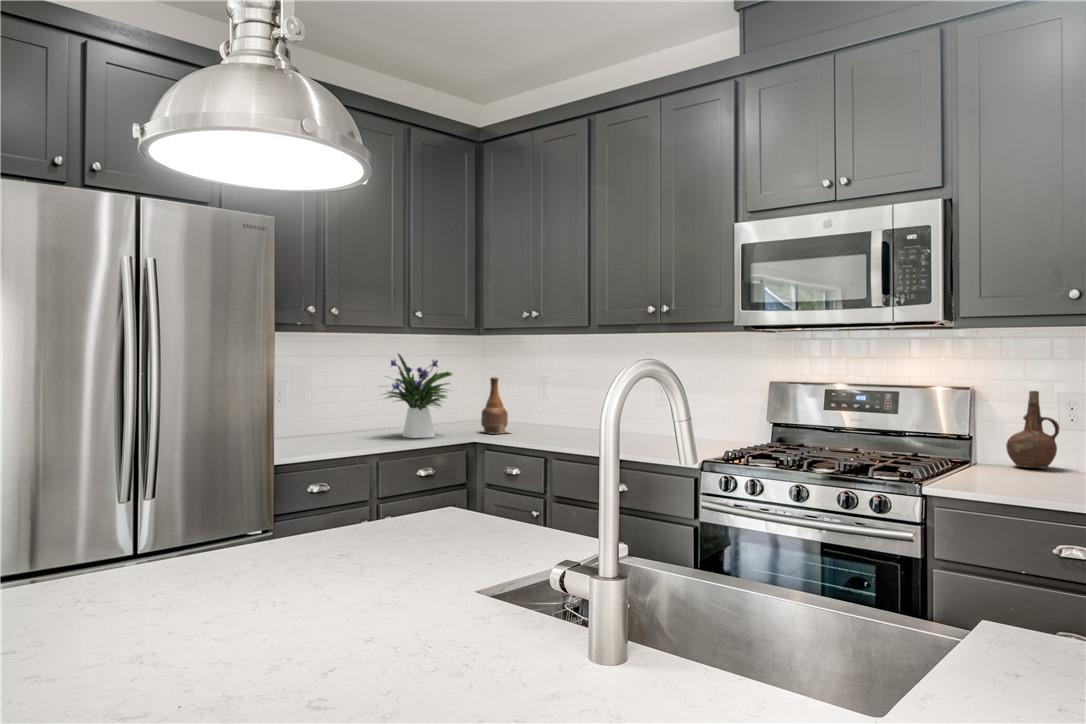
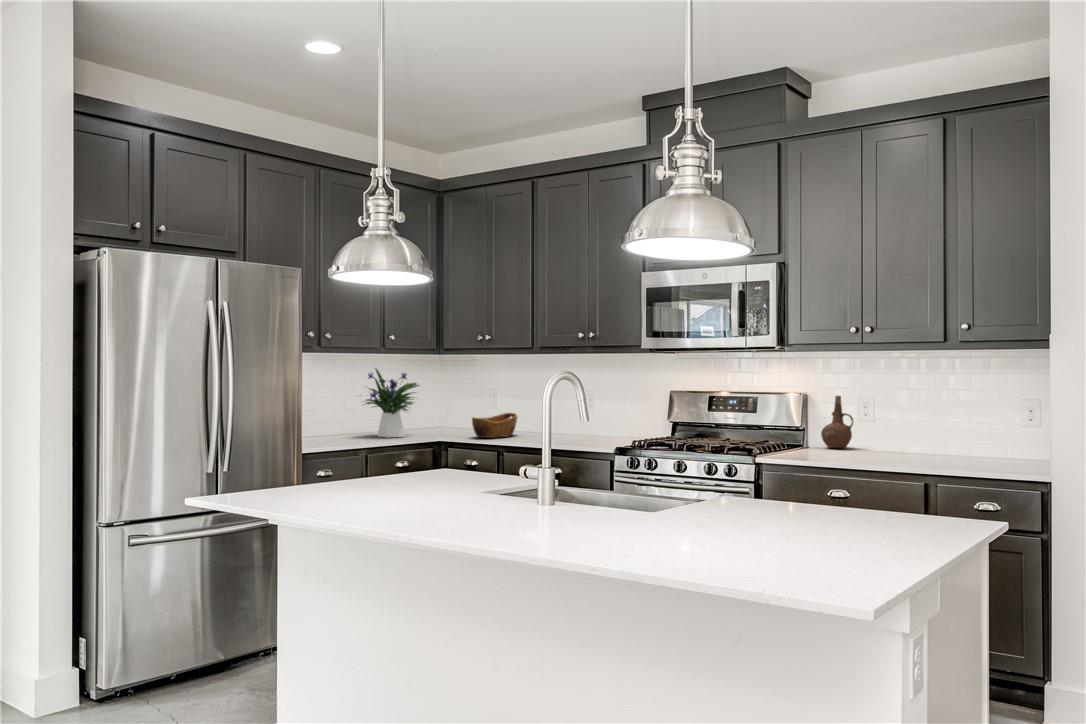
bottle: present [480,377,508,434] -> none [437,387,468,434]
wooden bowl: none [515,409,572,440] -> present [472,413,517,438]

